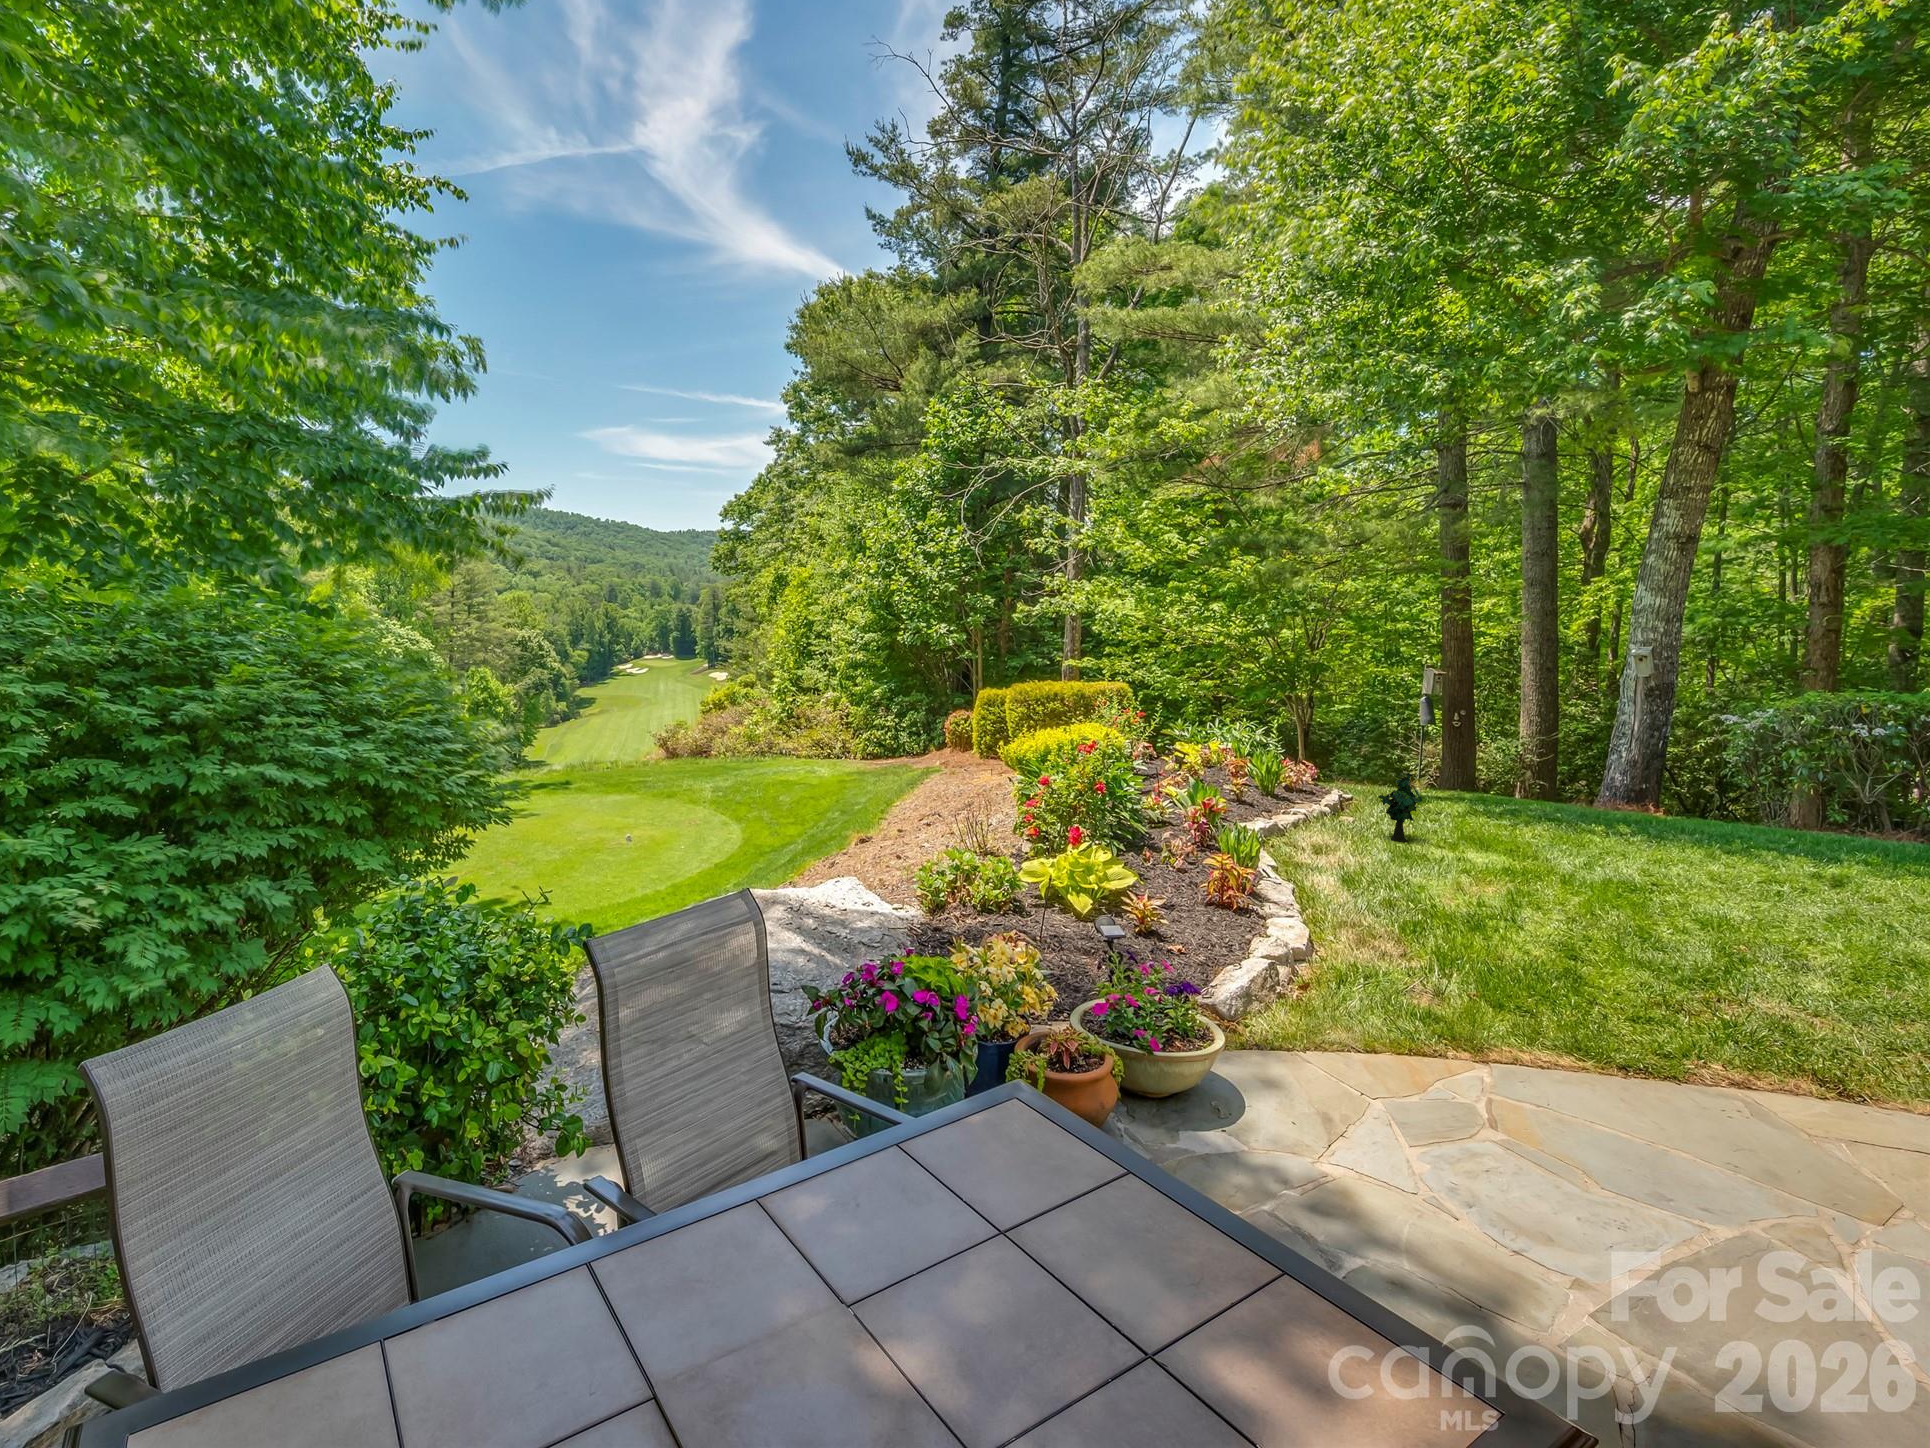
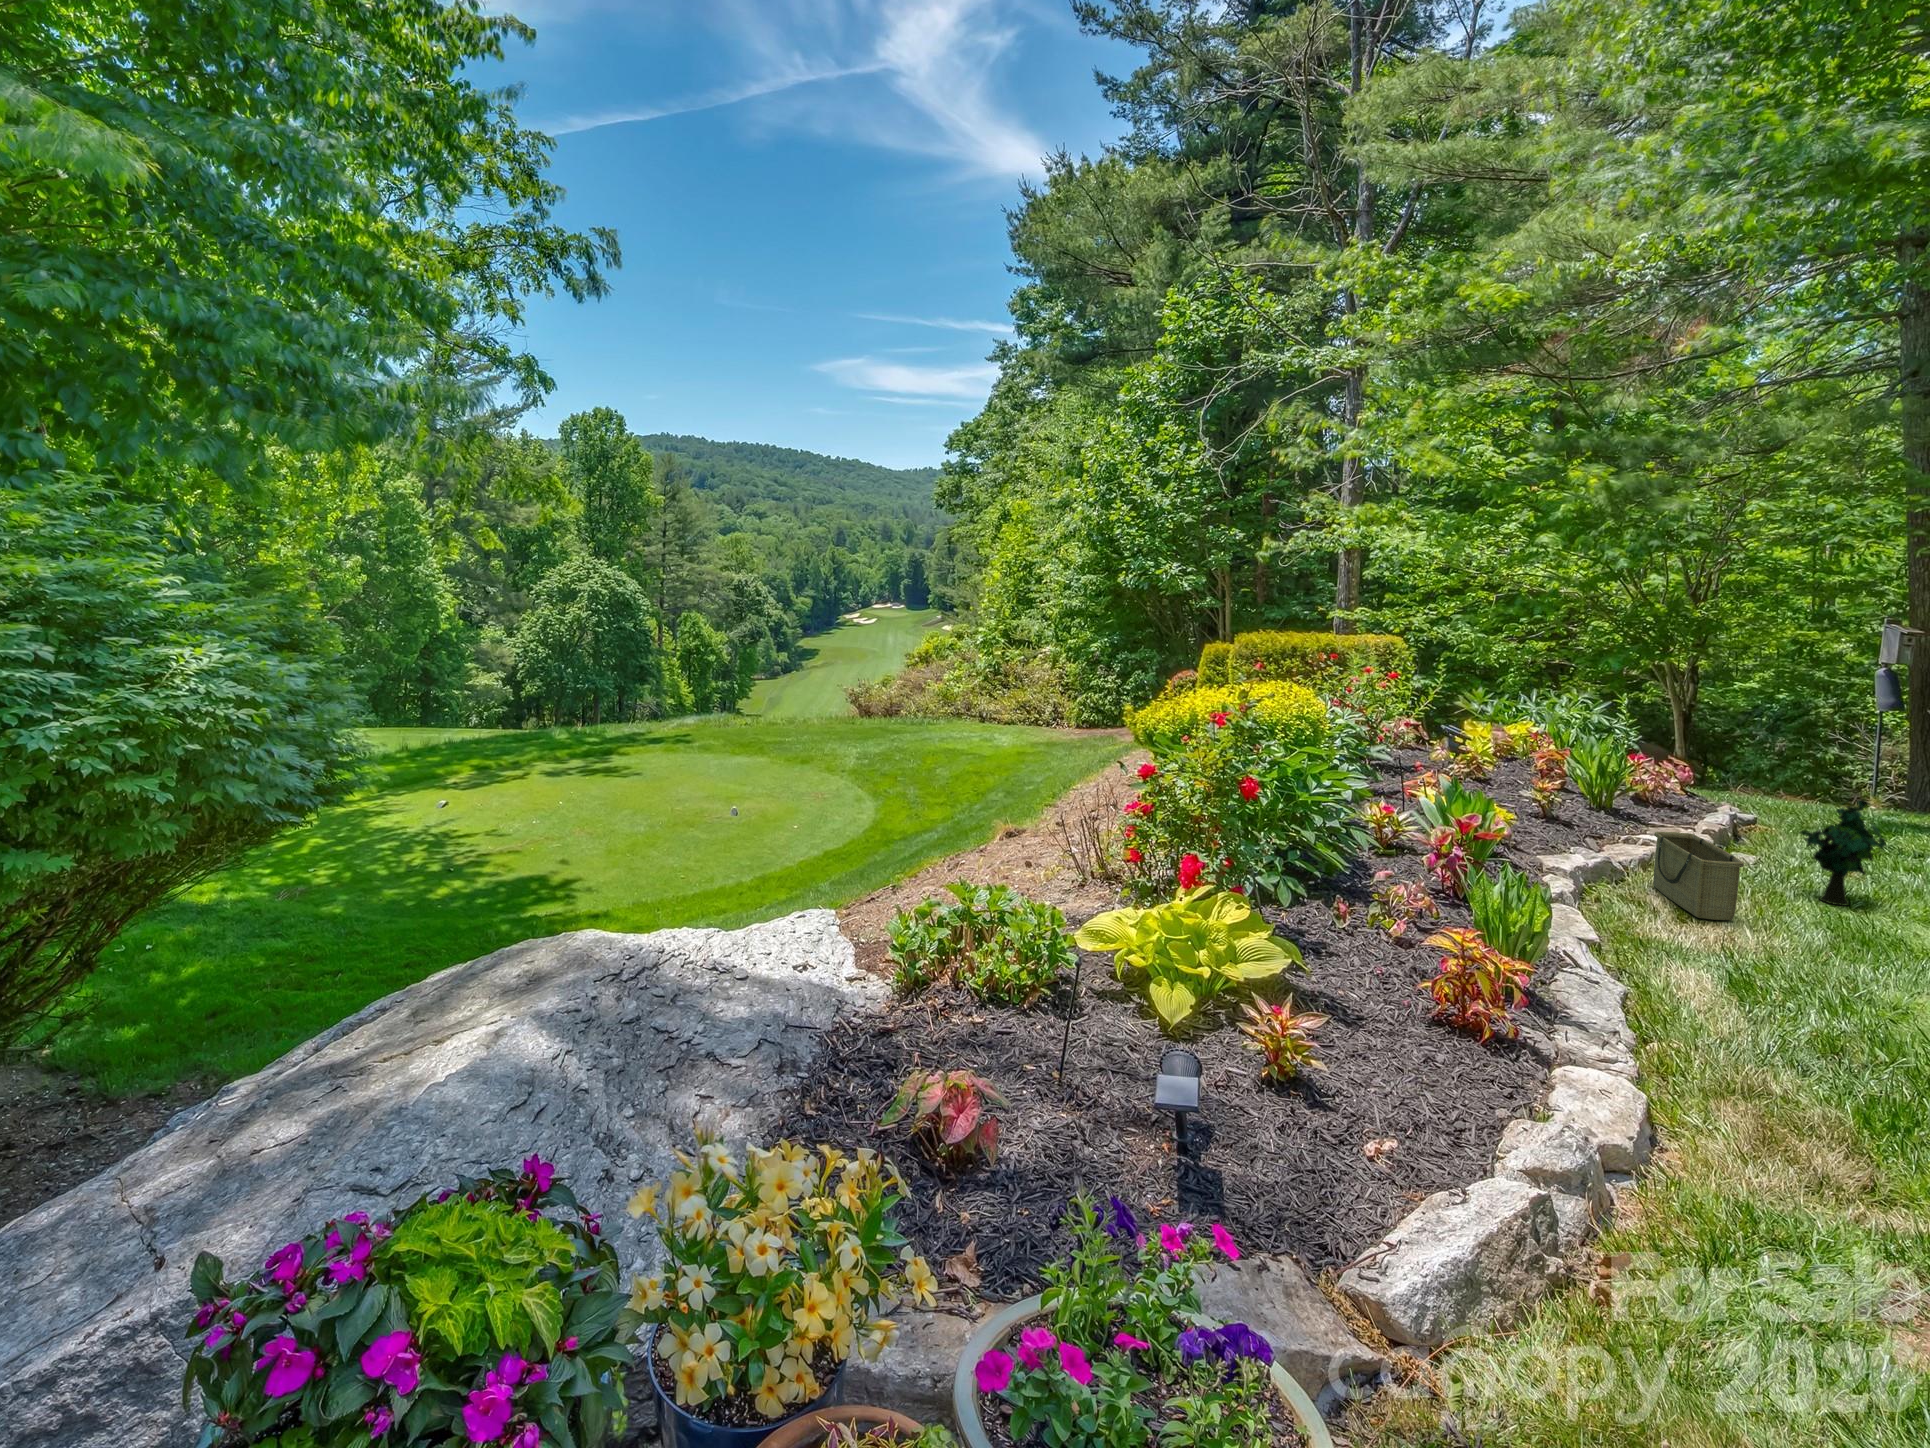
basket: none [1302,802,1352,855] -> present [1653,832,1744,920]

